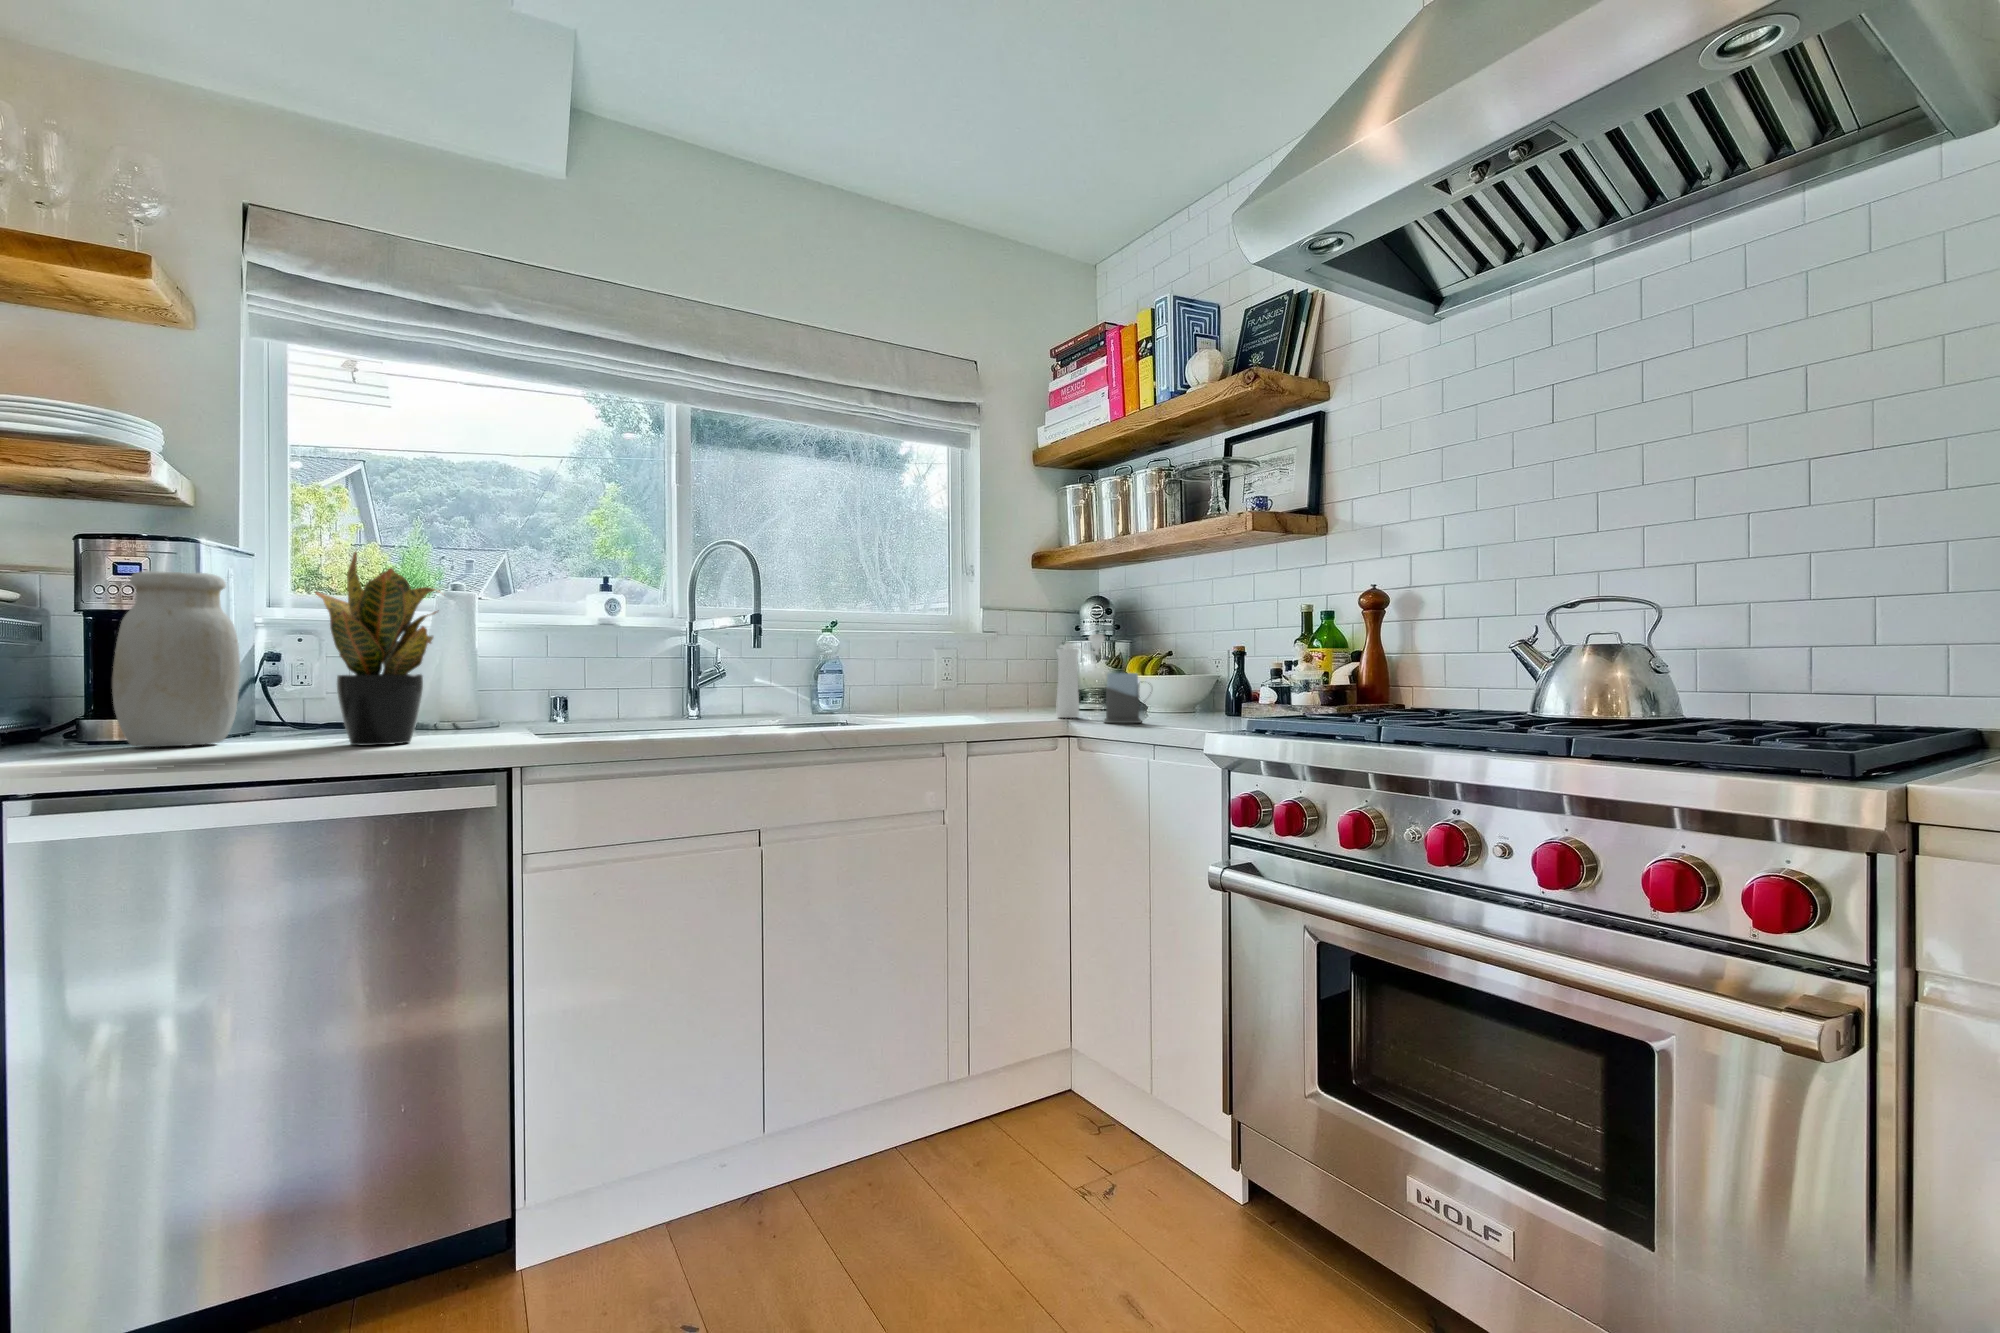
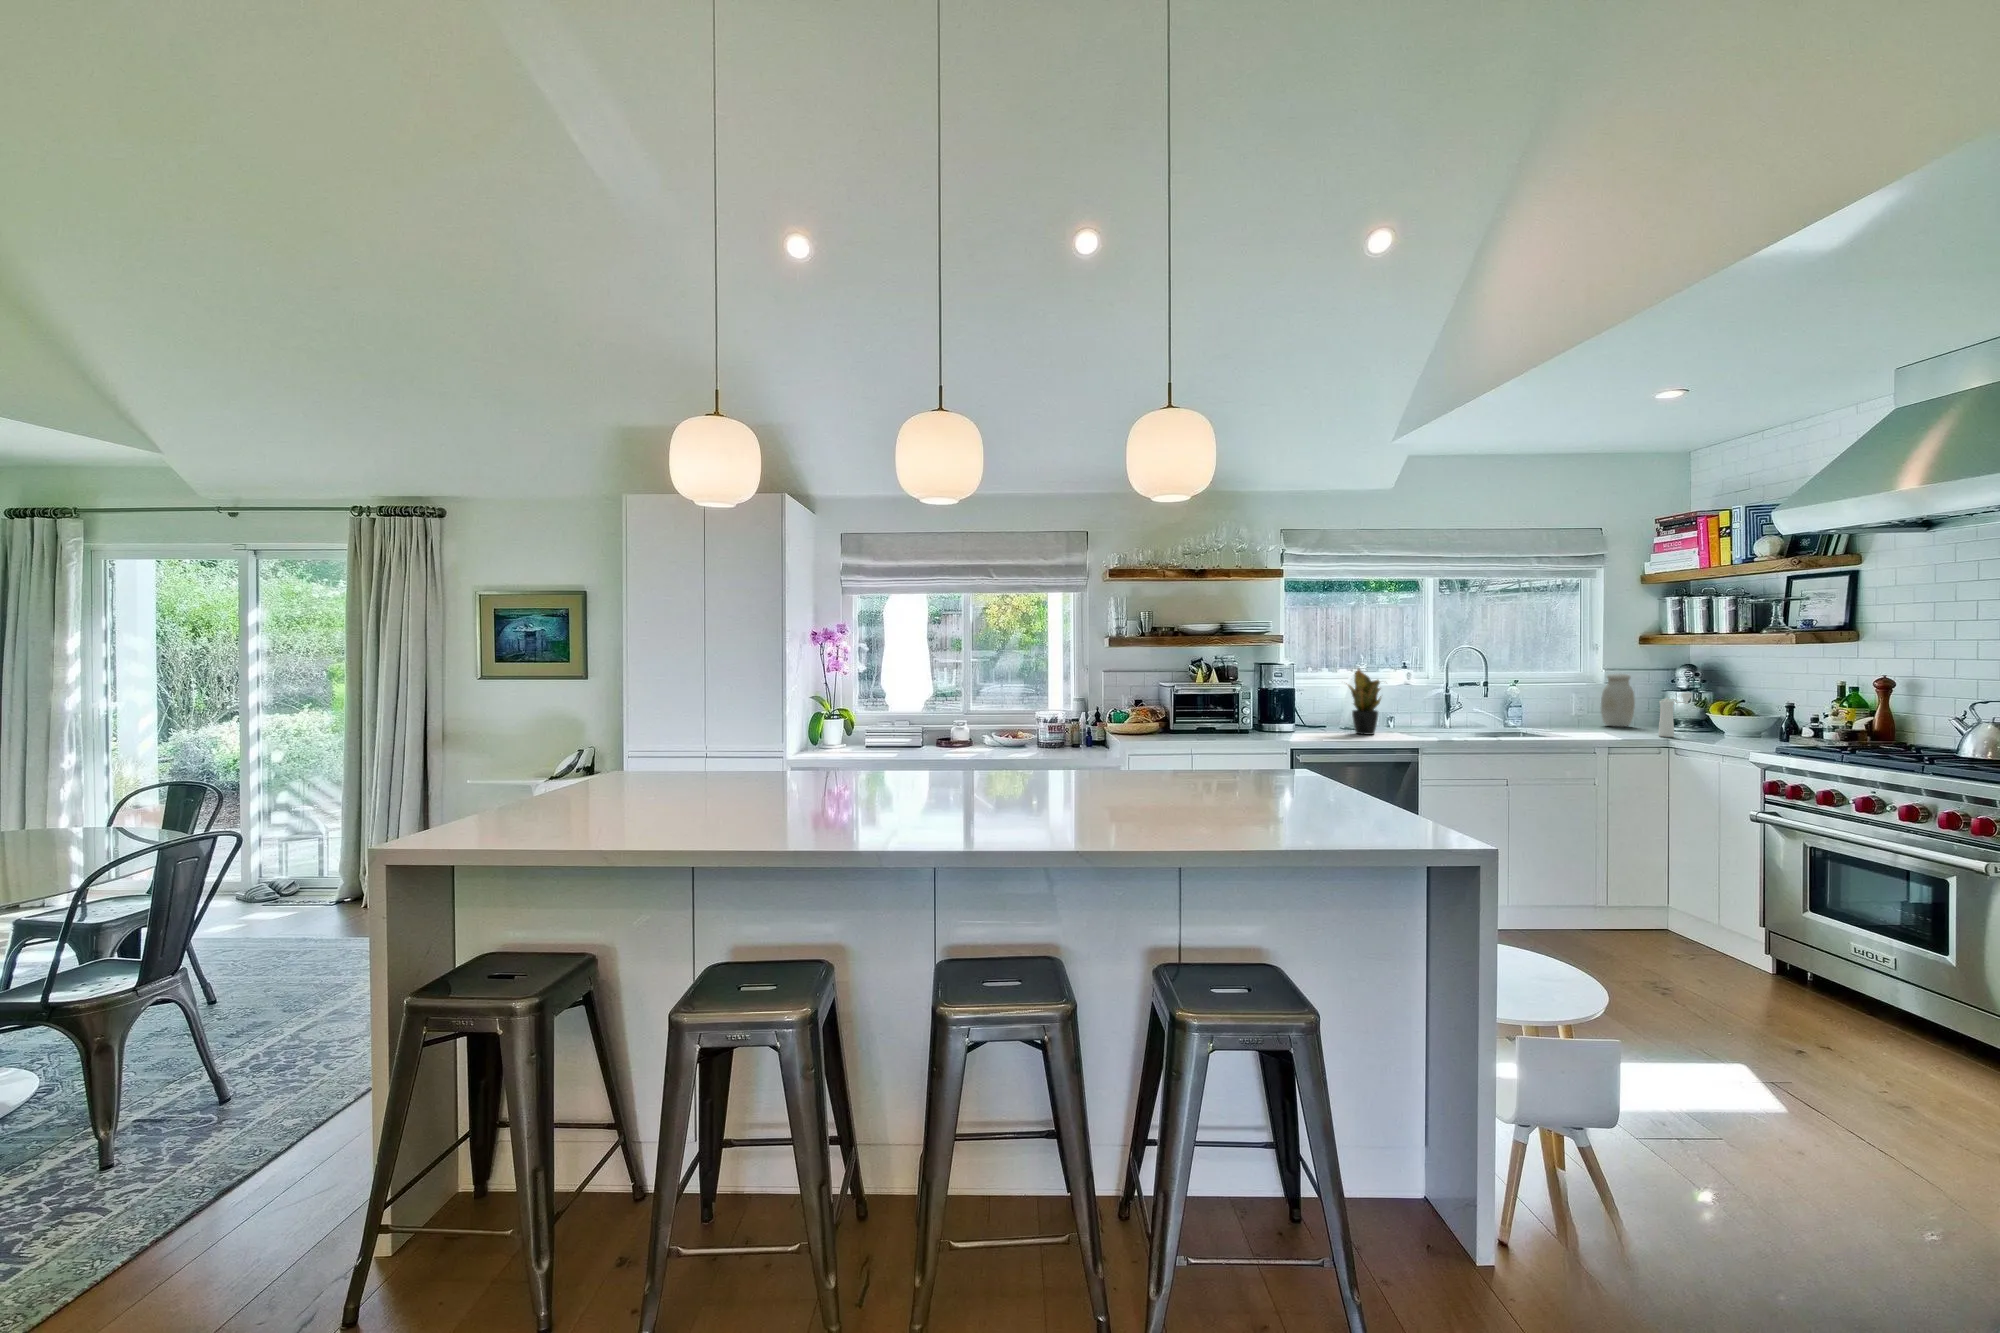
jar: present [112,571,240,747] -> present [1601,674,1635,727]
mug: present [1104,673,1151,723] -> none [1690,717,1723,743]

